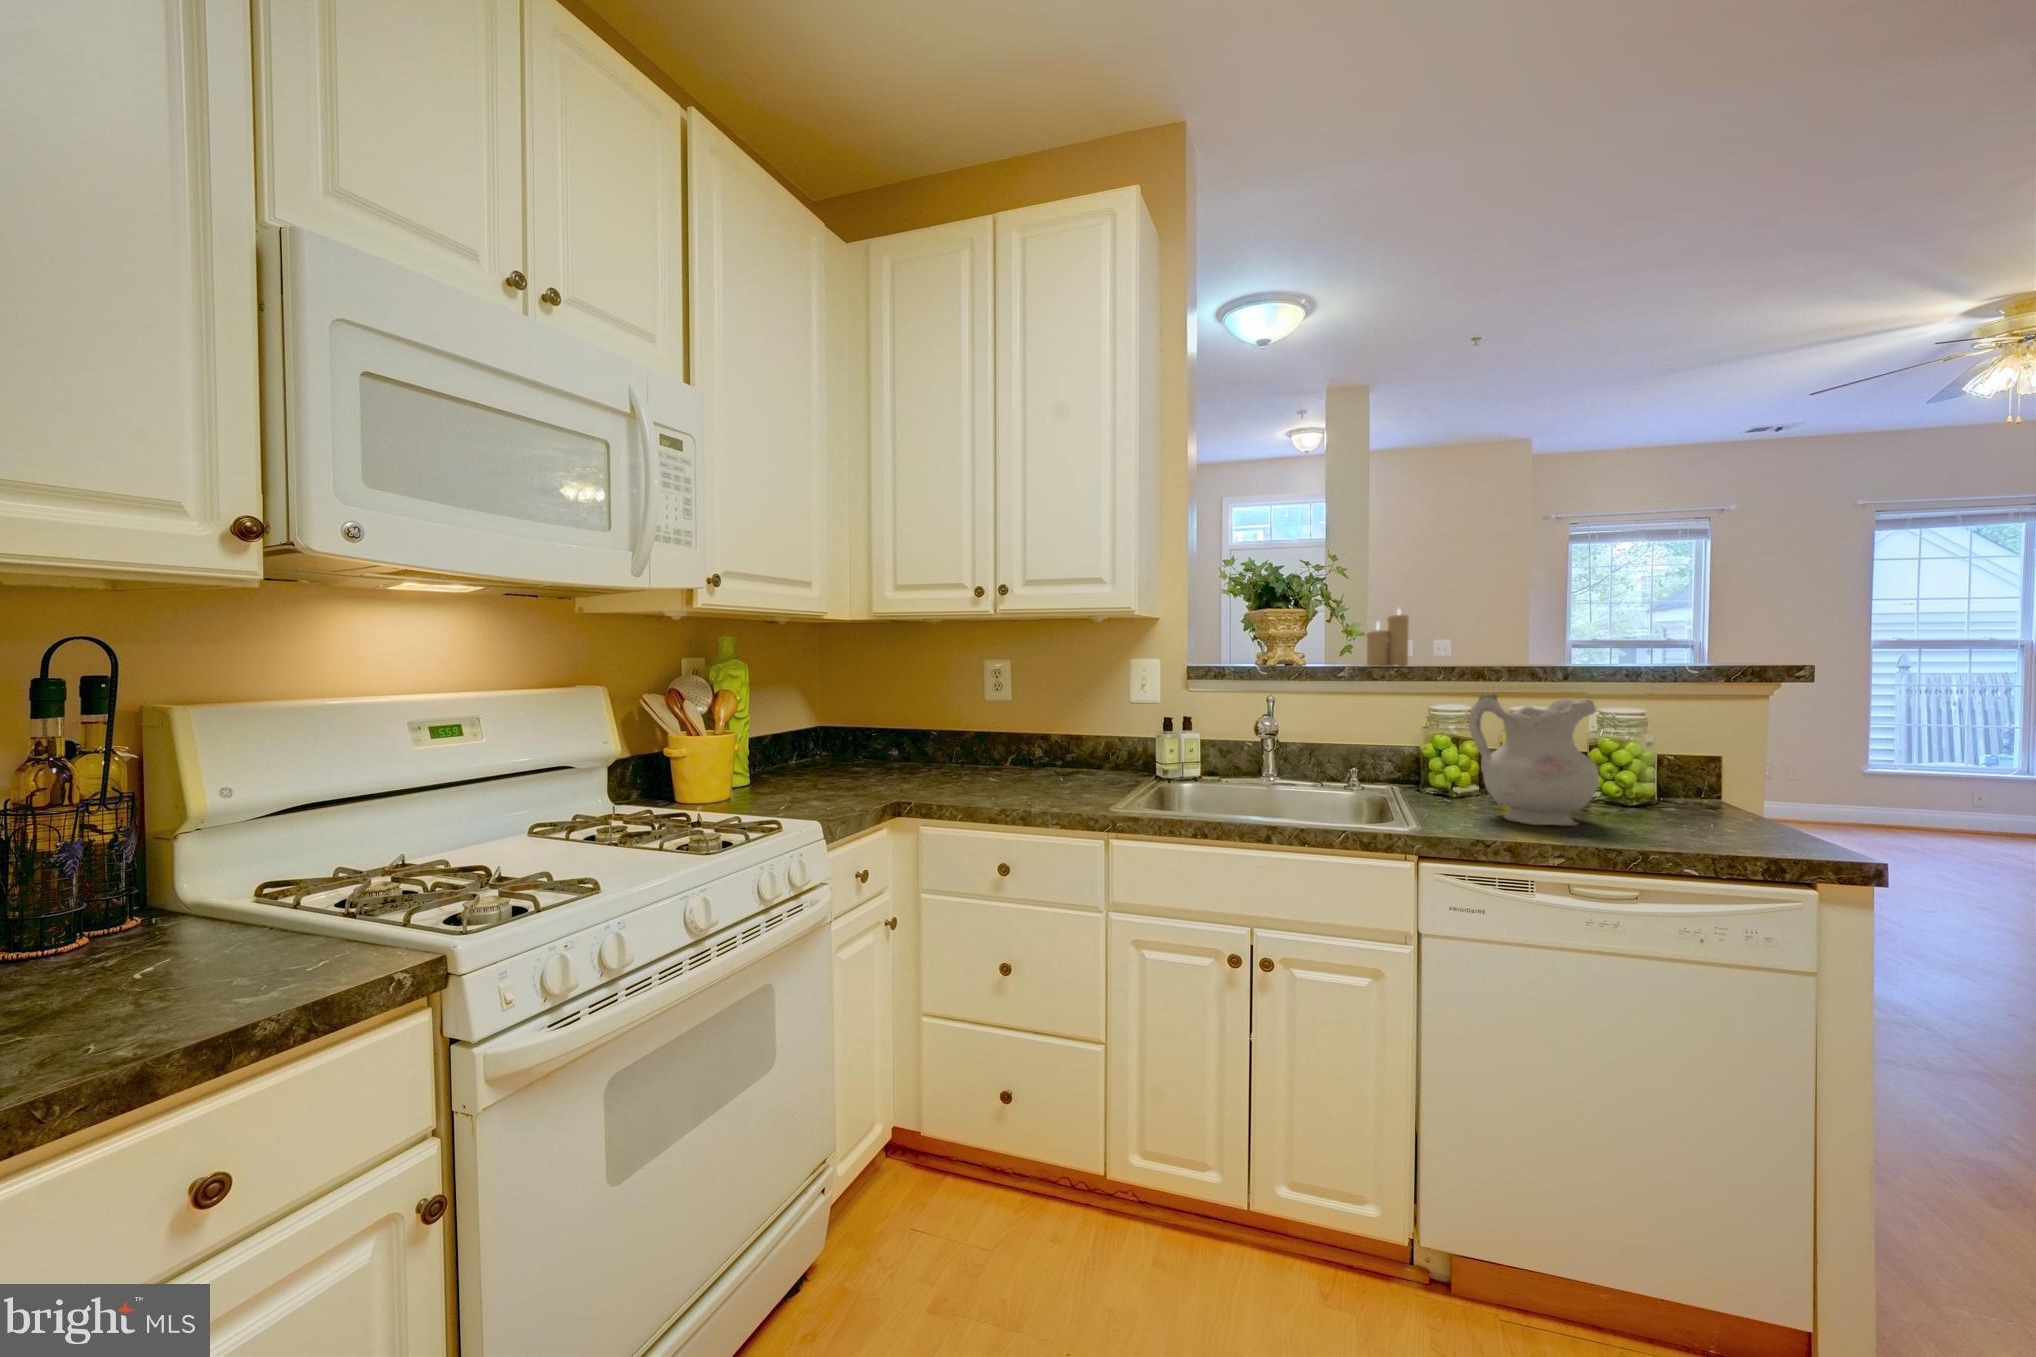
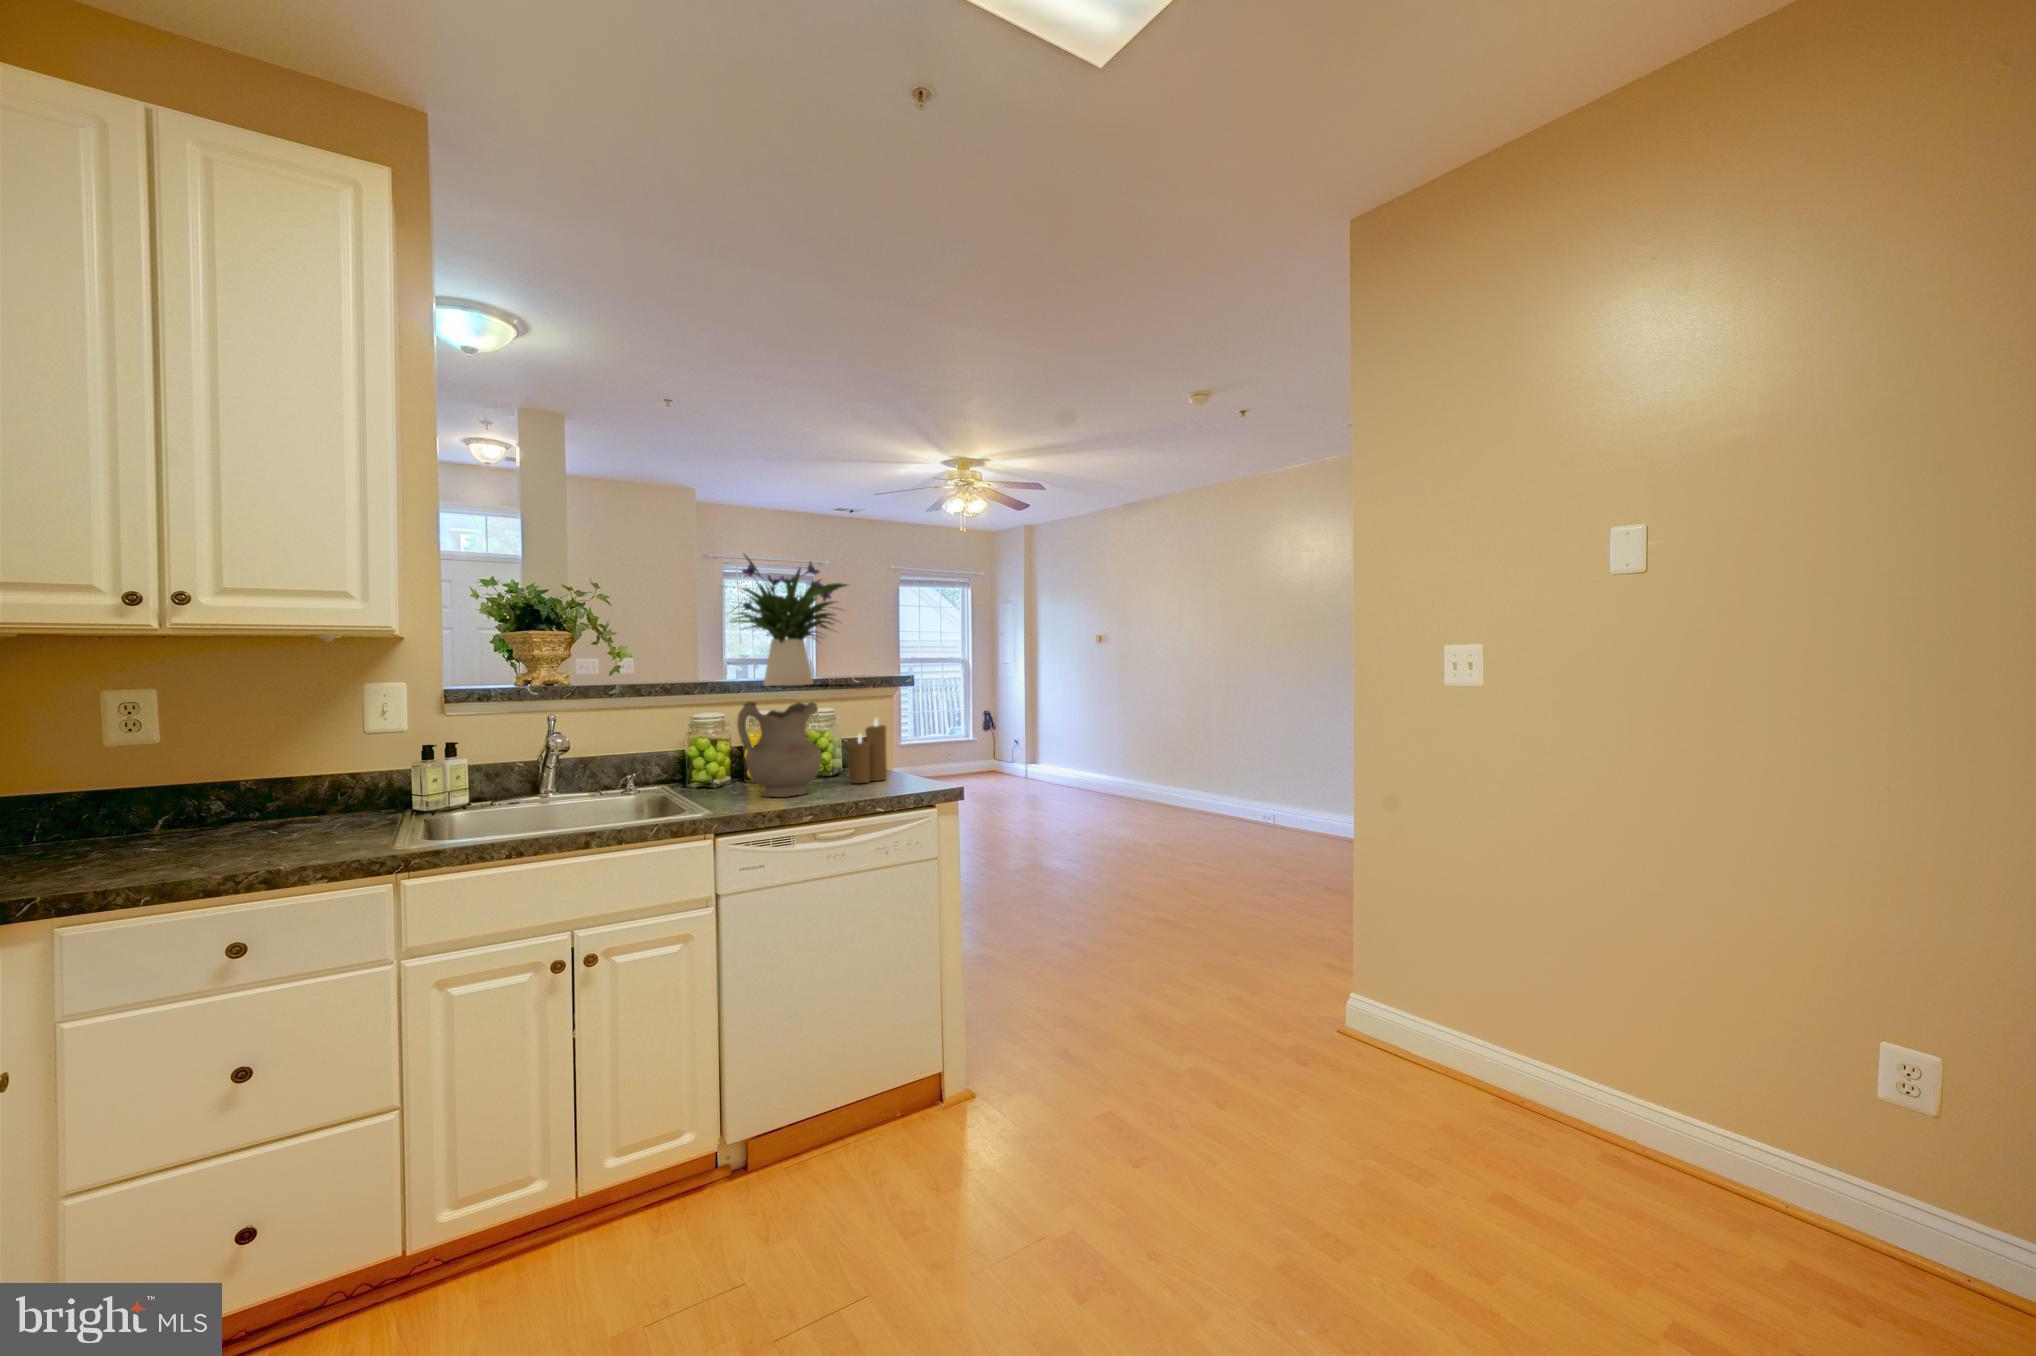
flower arrangement: none [1471,501,1680,675] -> present [732,555,847,686]
candle: present [1366,609,1409,667] -> present [848,719,887,783]

